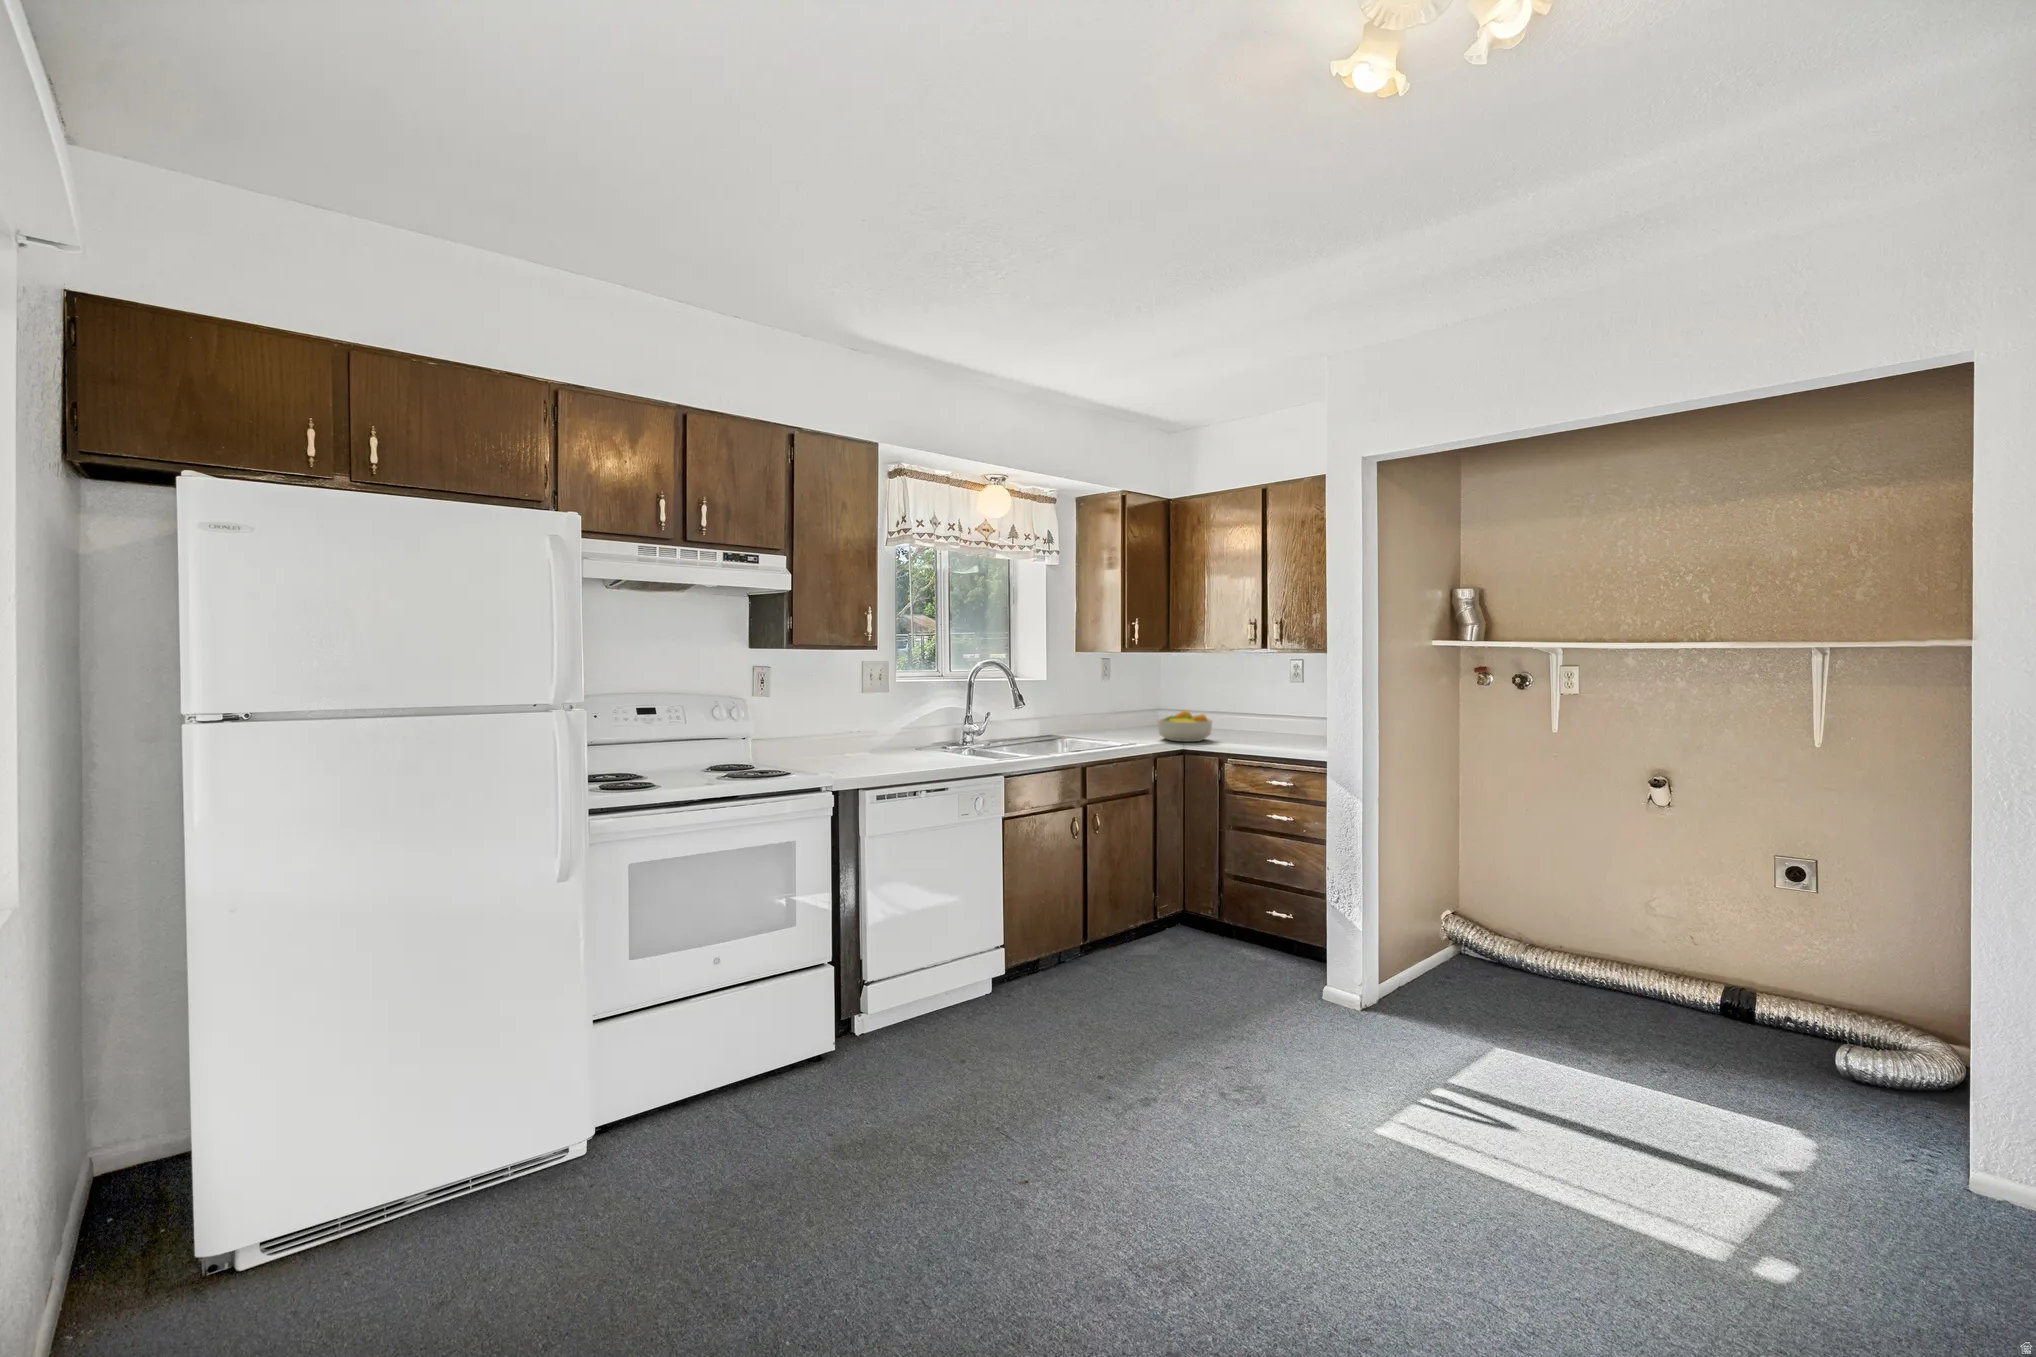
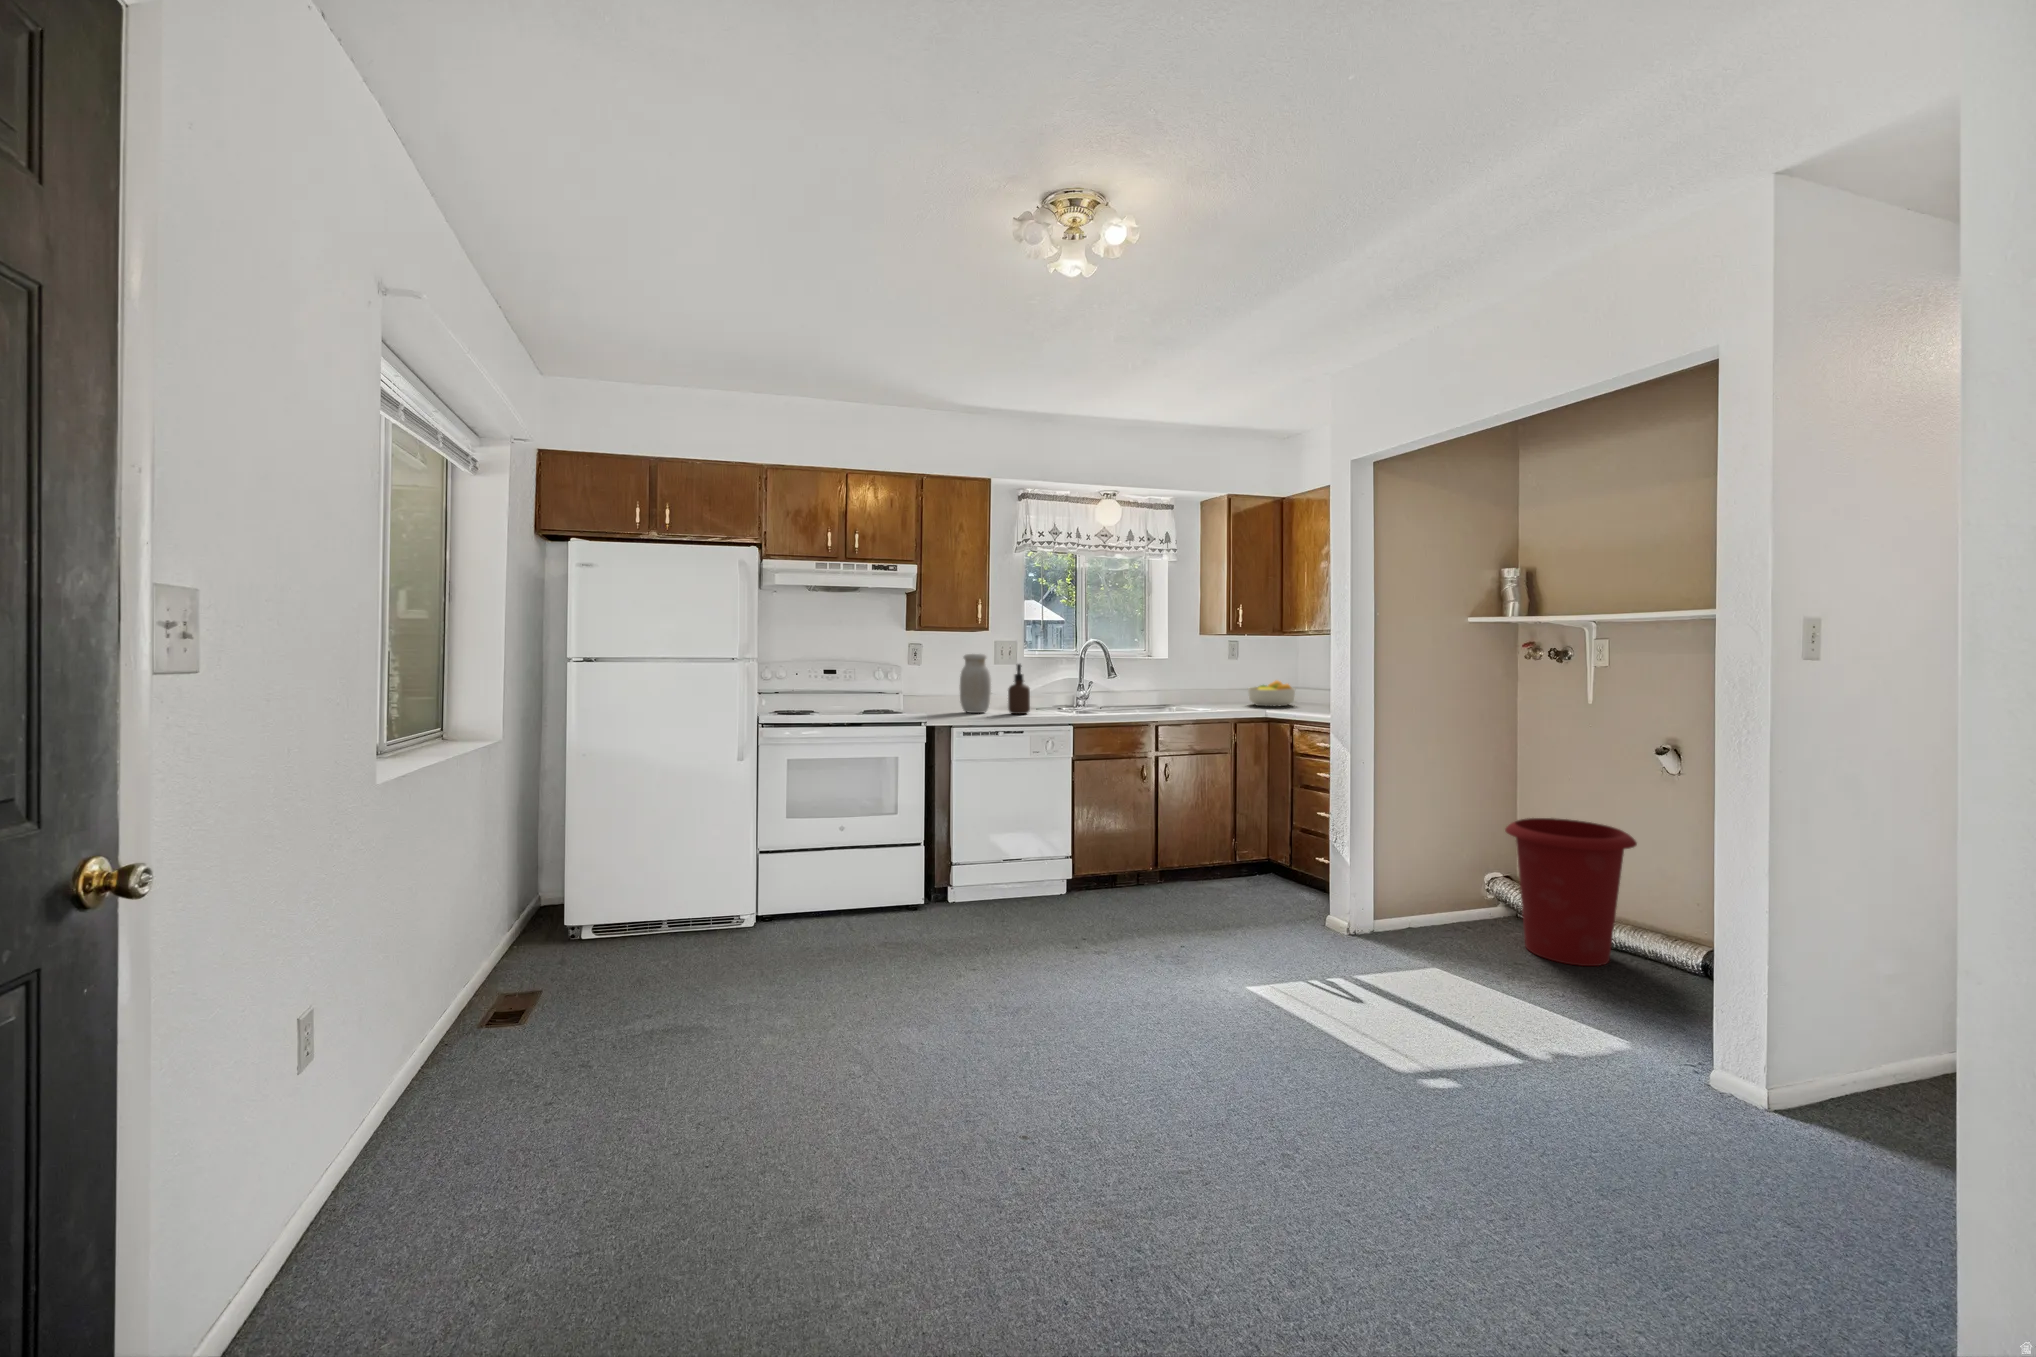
jar: none [853,684,897,767] -> present [960,654,991,713]
soap dispenser: none [924,697,954,766] -> present [1008,664,1030,714]
waste bin: none [1493,853,1624,1007] -> present [1505,818,1637,966]

